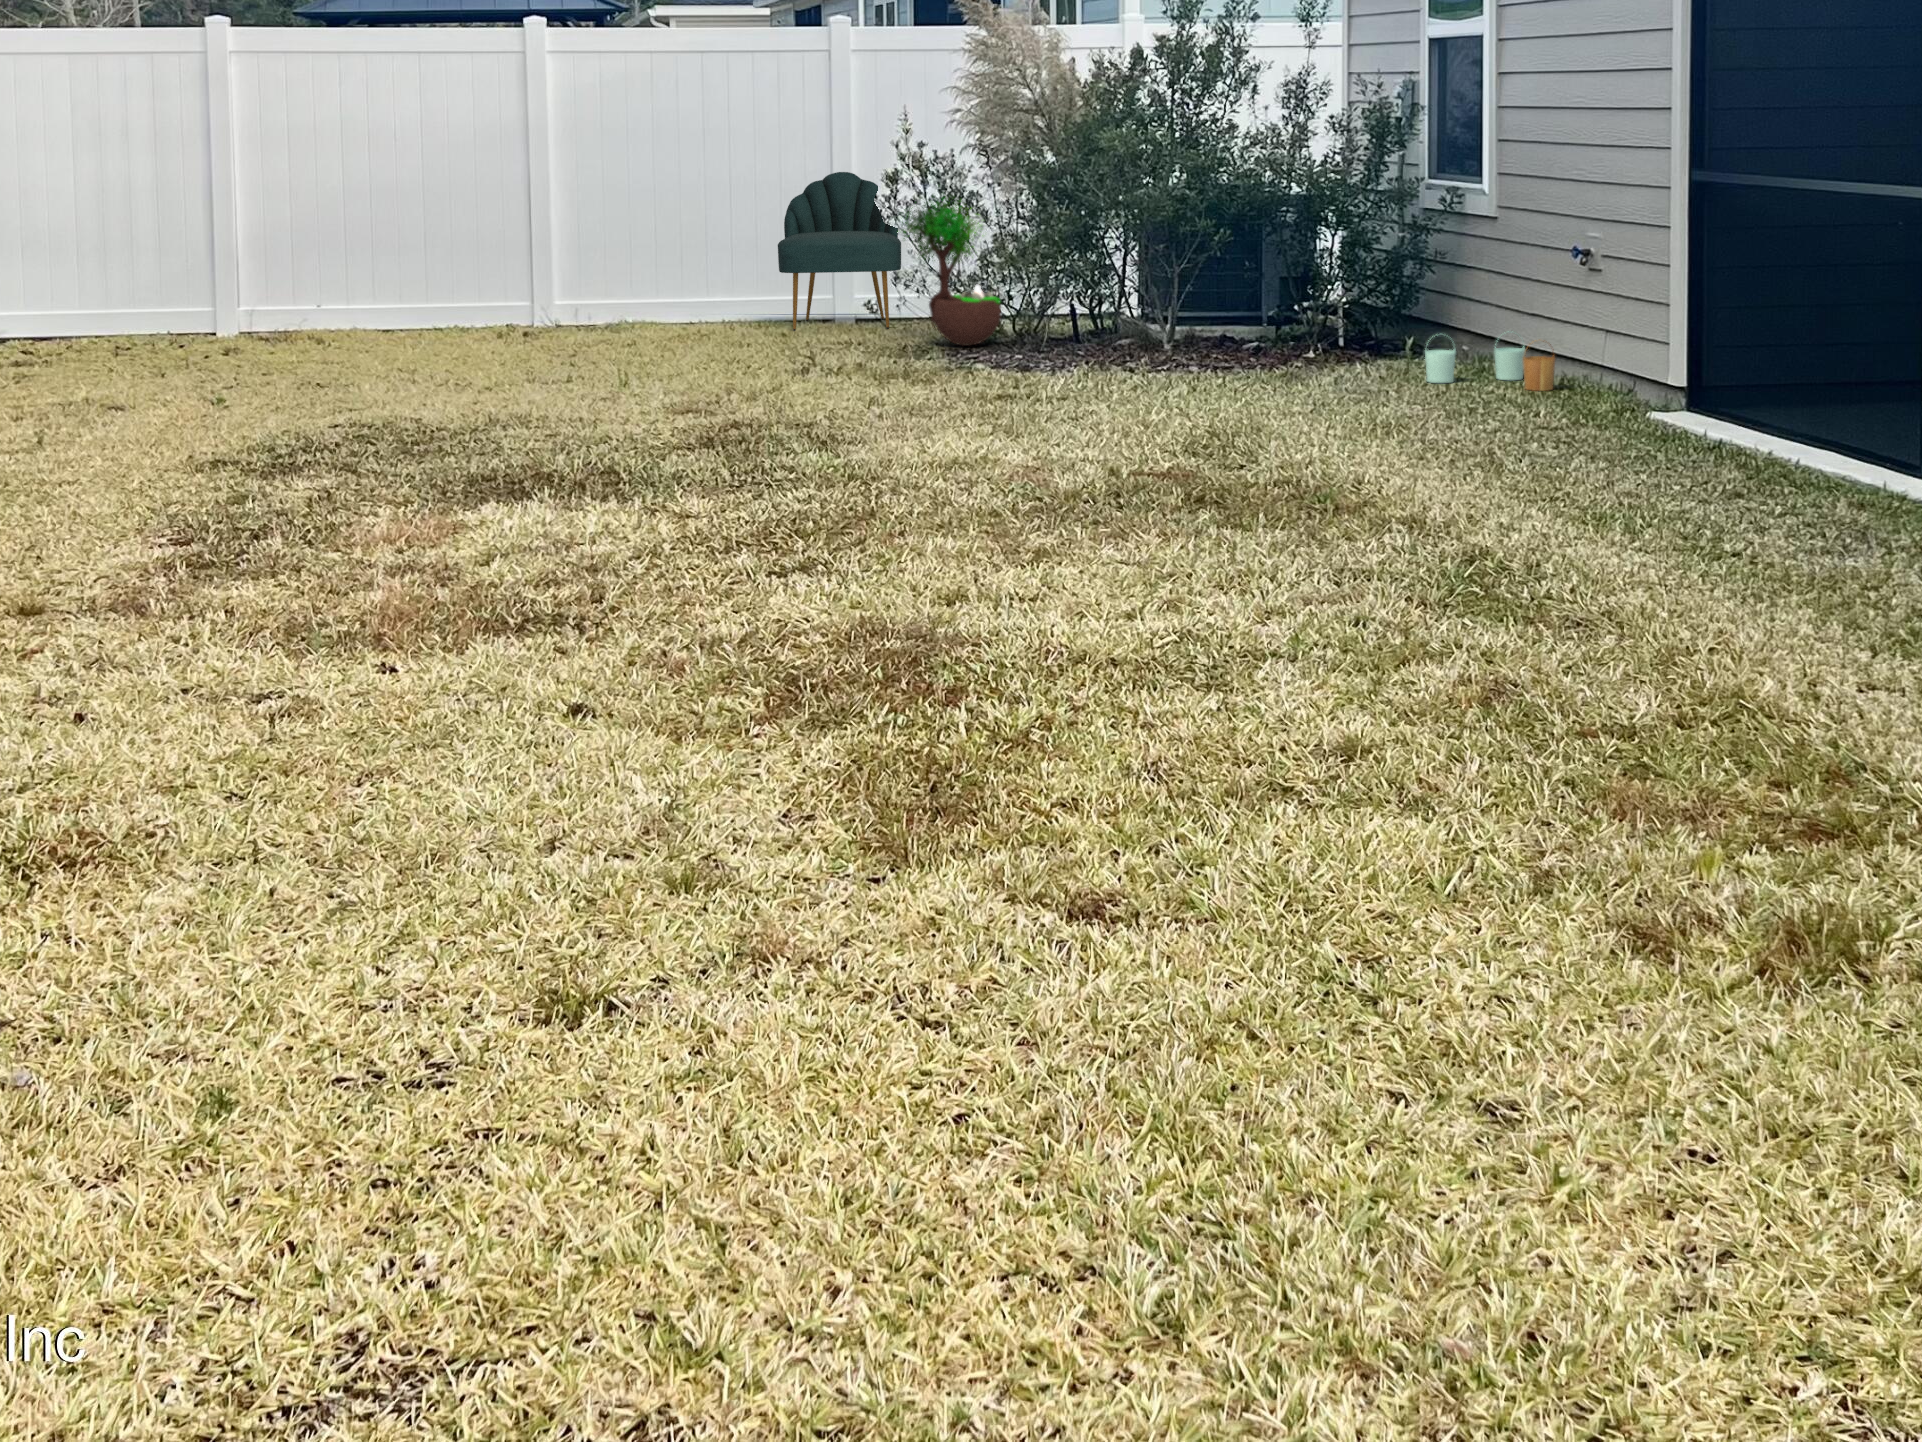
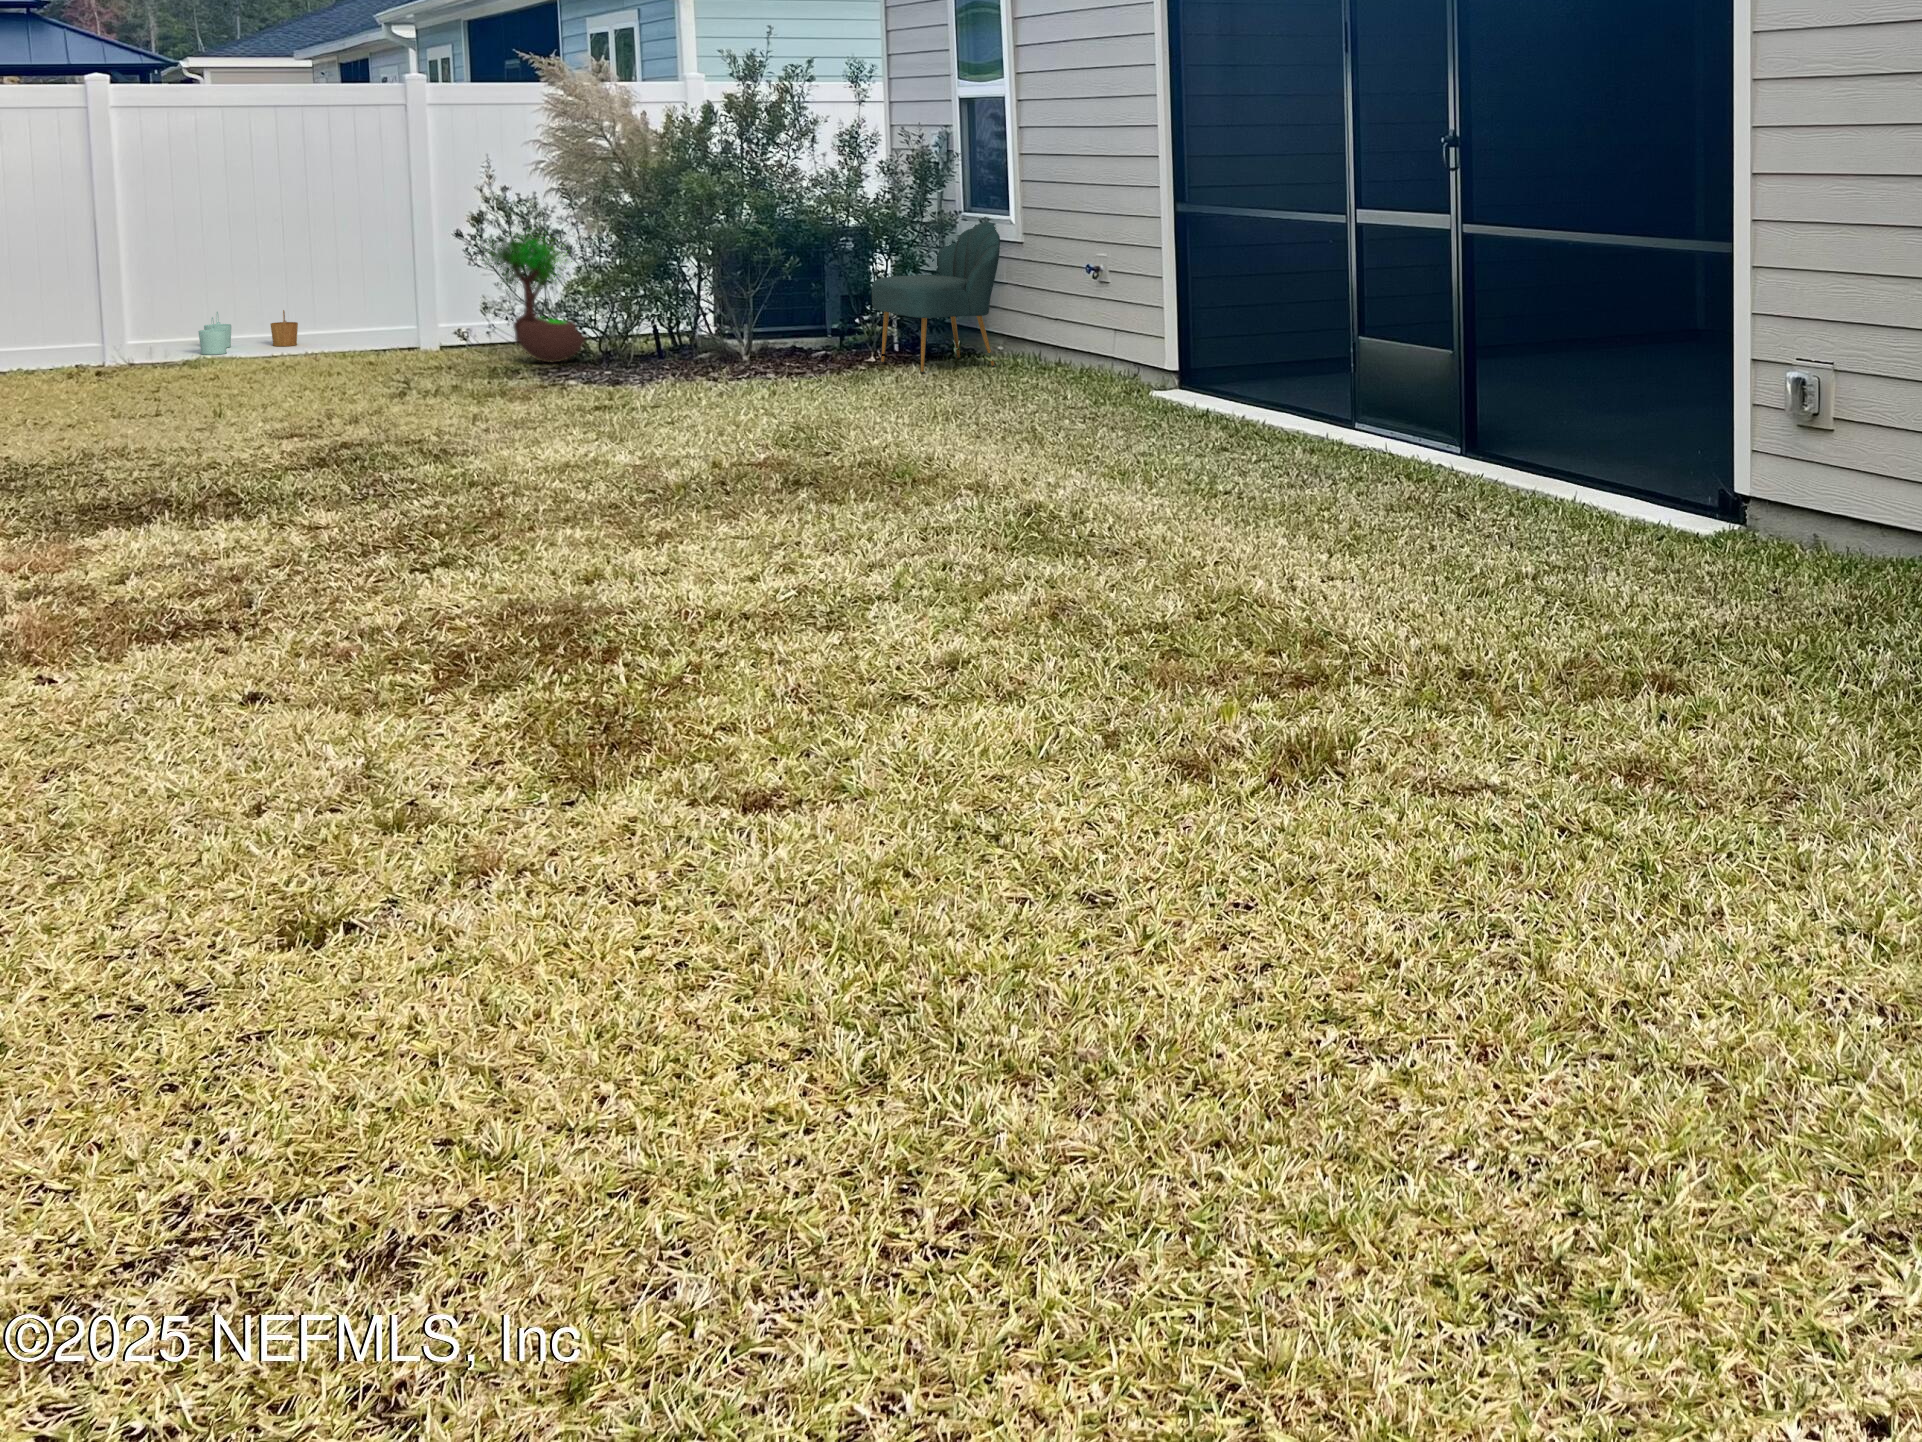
chair: present [778,172,901,331] -> present [872,222,1000,373]
bucket: present [1425,334,1555,391] -> present [198,310,298,355]

